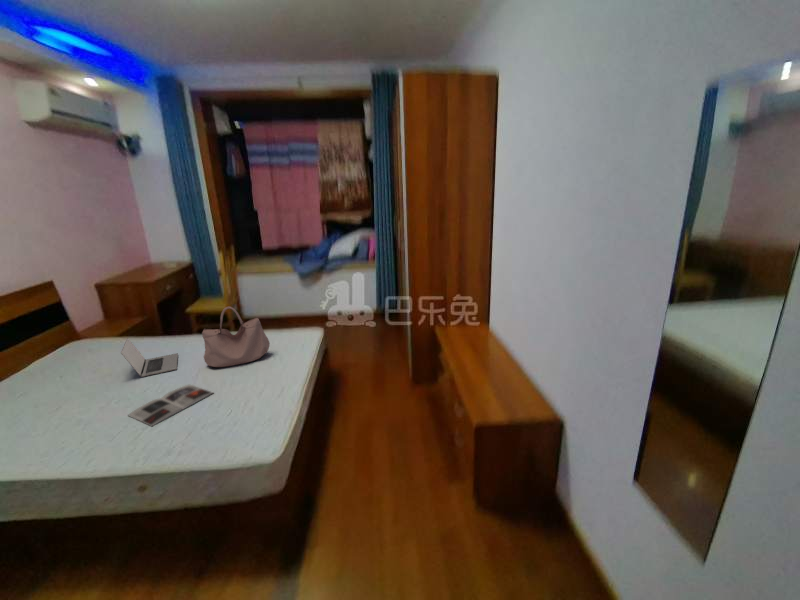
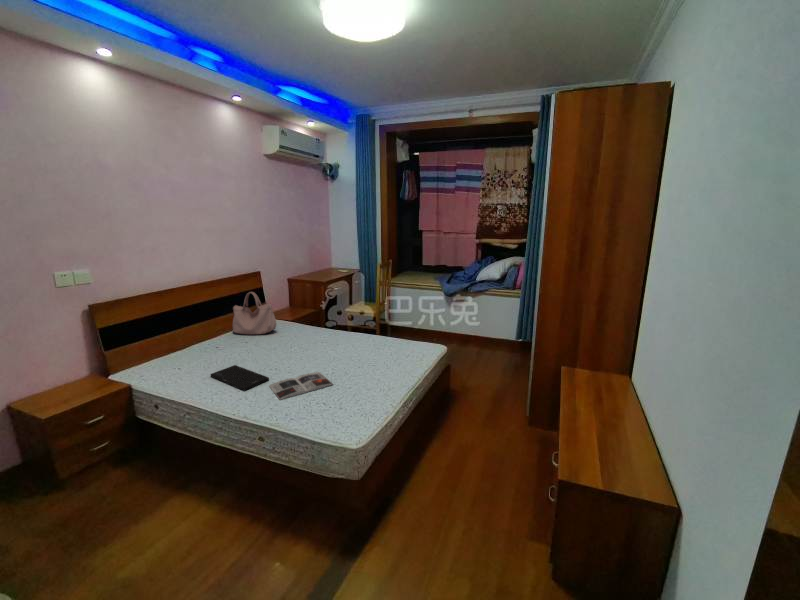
handbag: present [202,306,270,367] -> present [233,292,276,335]
laptop: present [121,338,178,377] -> none [280,324,323,357]
smartphone: none [27,404,124,430] -> present [211,365,269,391]

